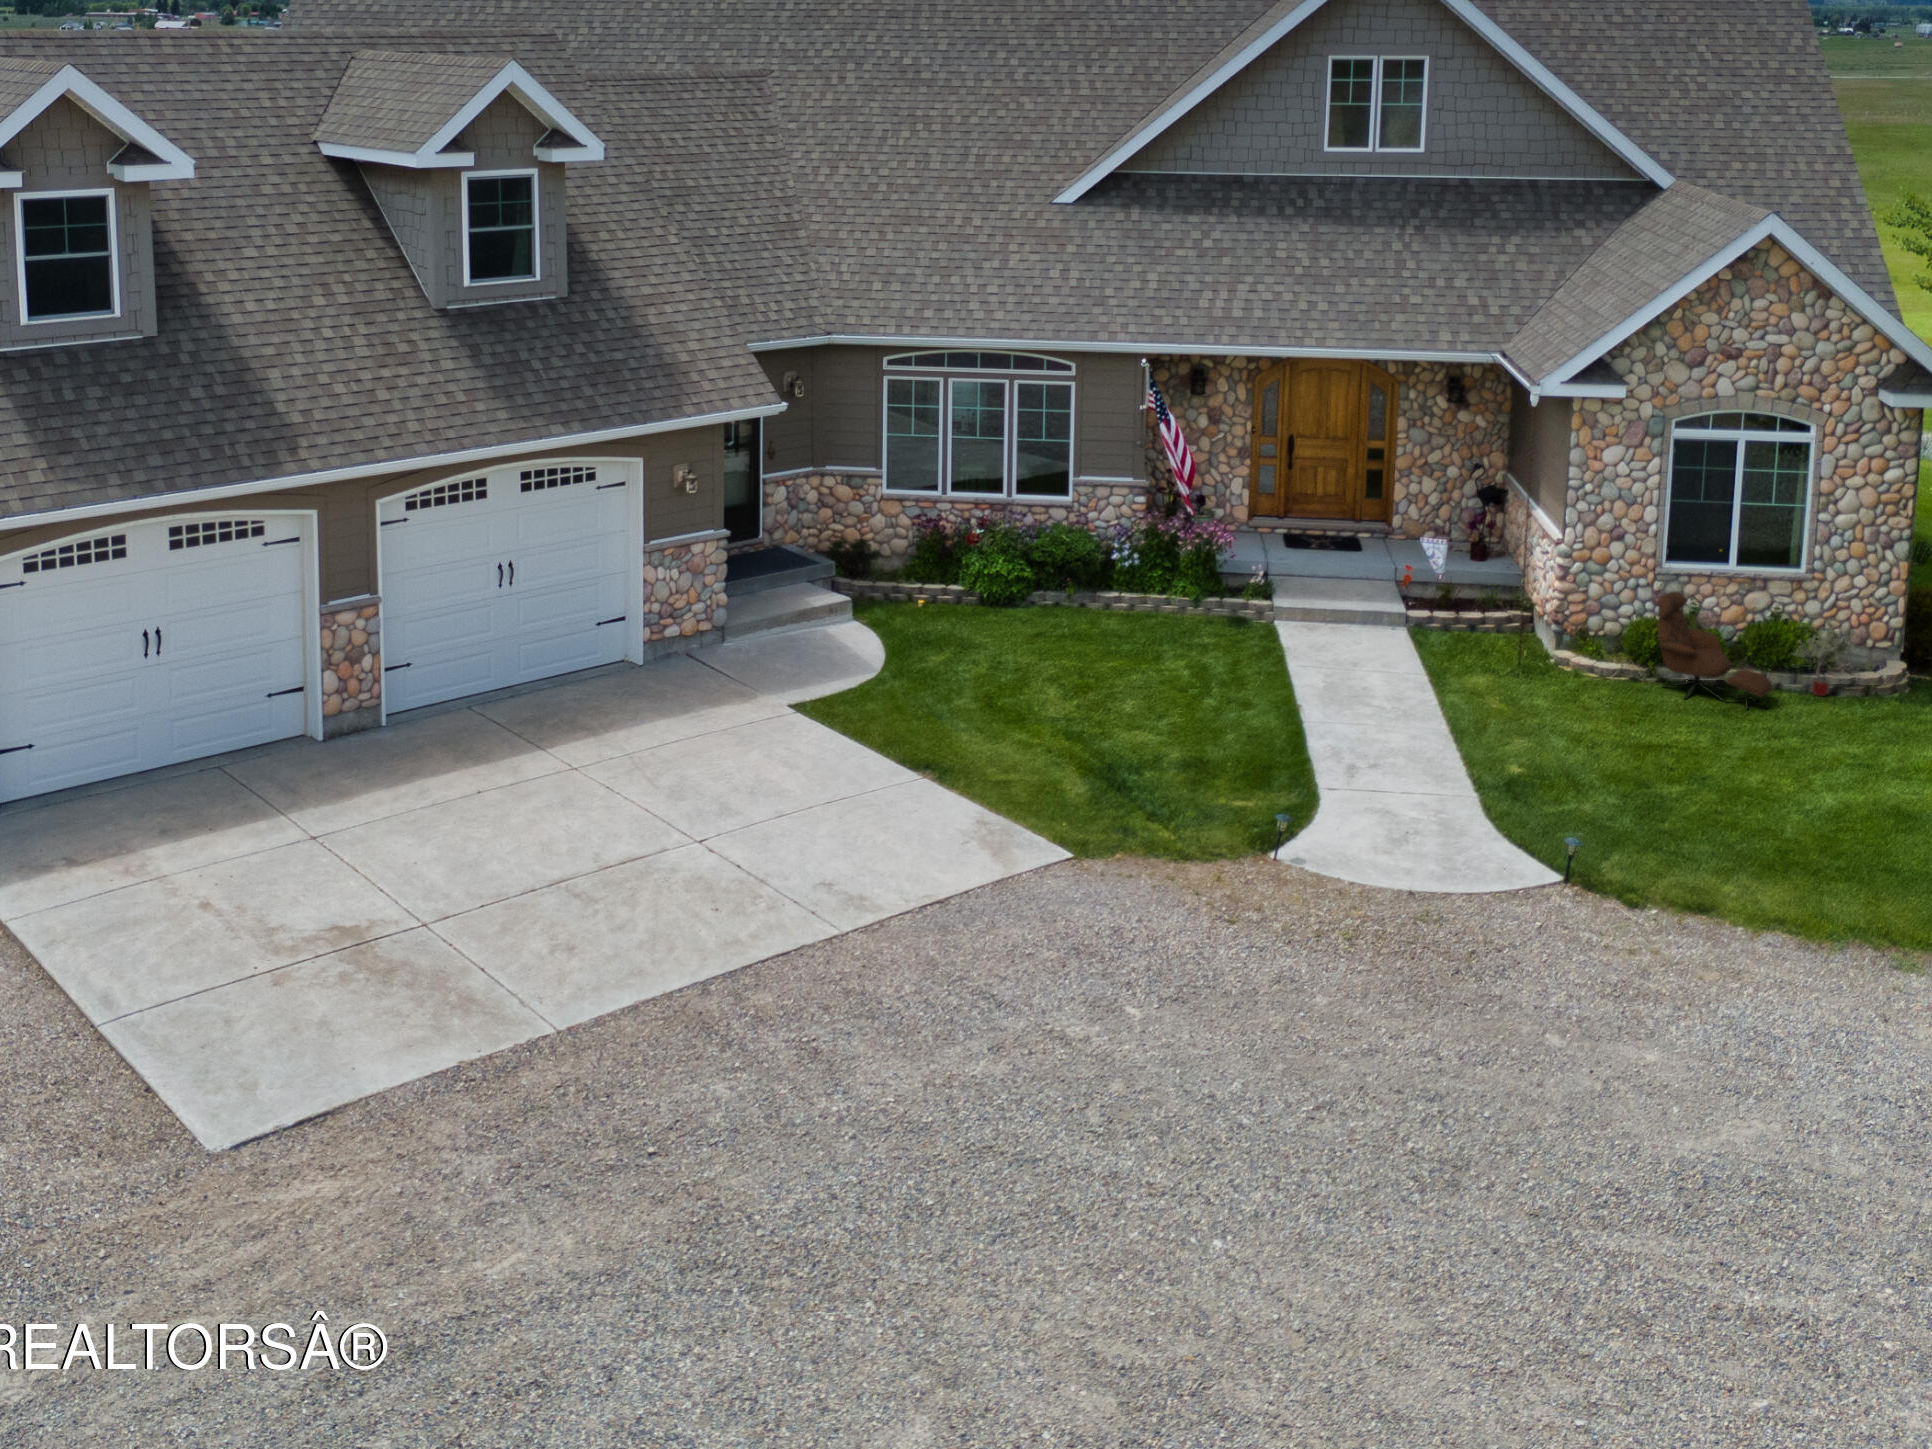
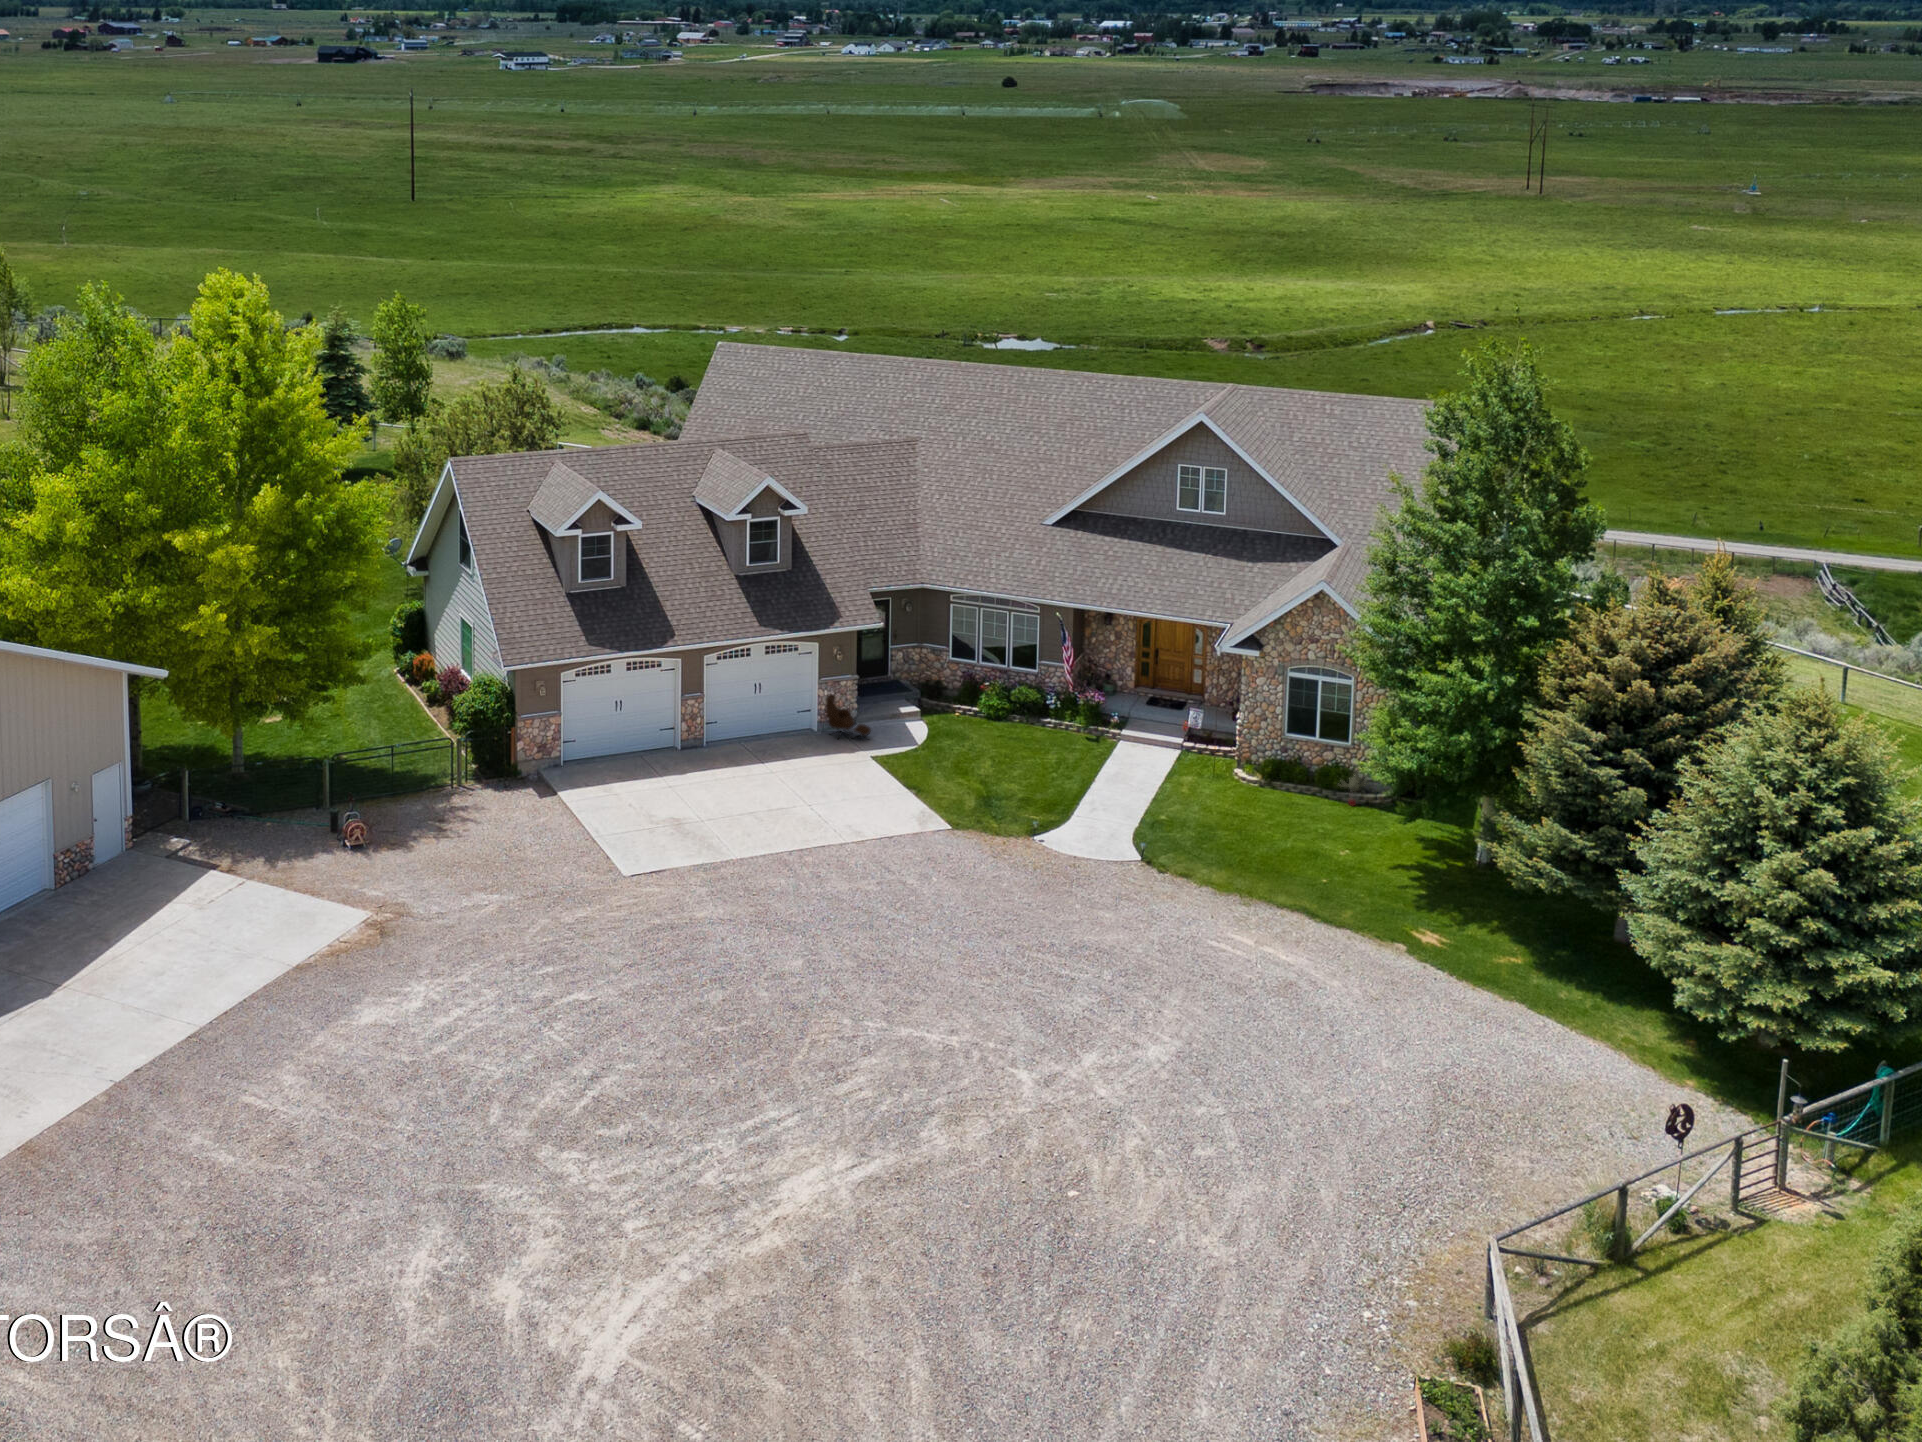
lounge chair: present [1657,591,1773,709] -> present [826,694,871,738]

